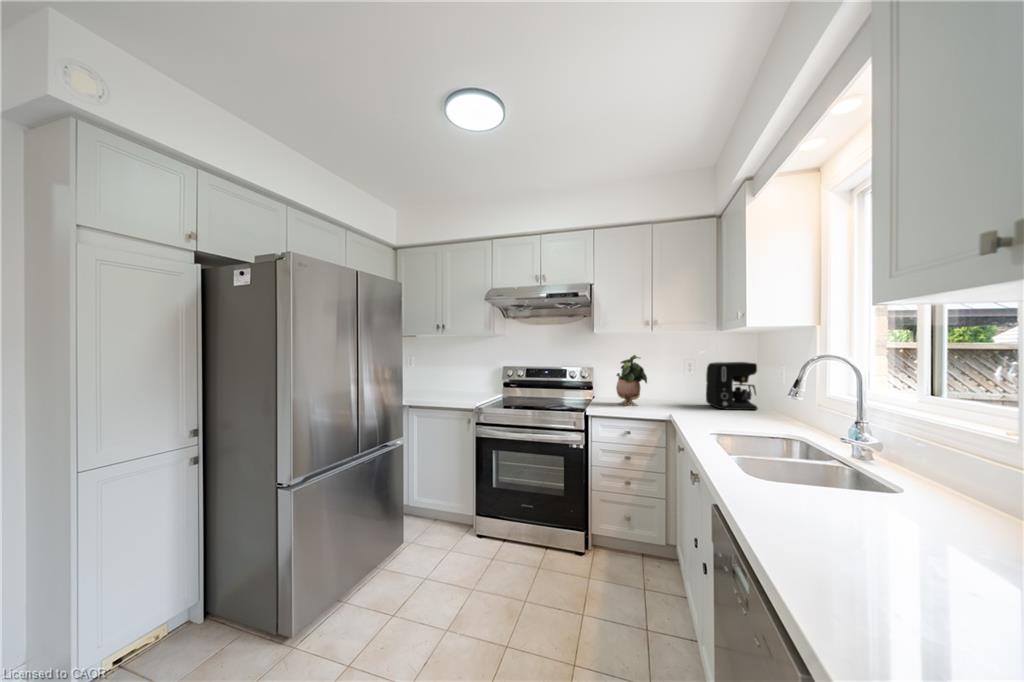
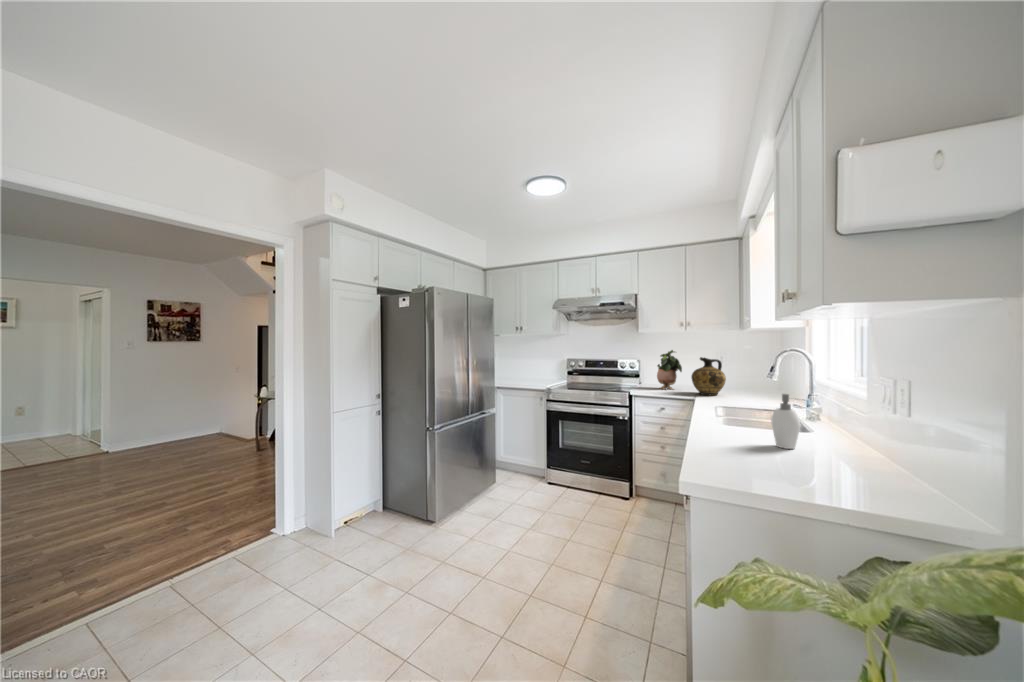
coffee maker: present [706,362,758,410] -> none [733,355,775,394]
ceramic jug: none [662,365,705,414] -> present [692,357,726,395]
soap dispenser: none [875,438,959,543] -> present [771,394,800,449]

